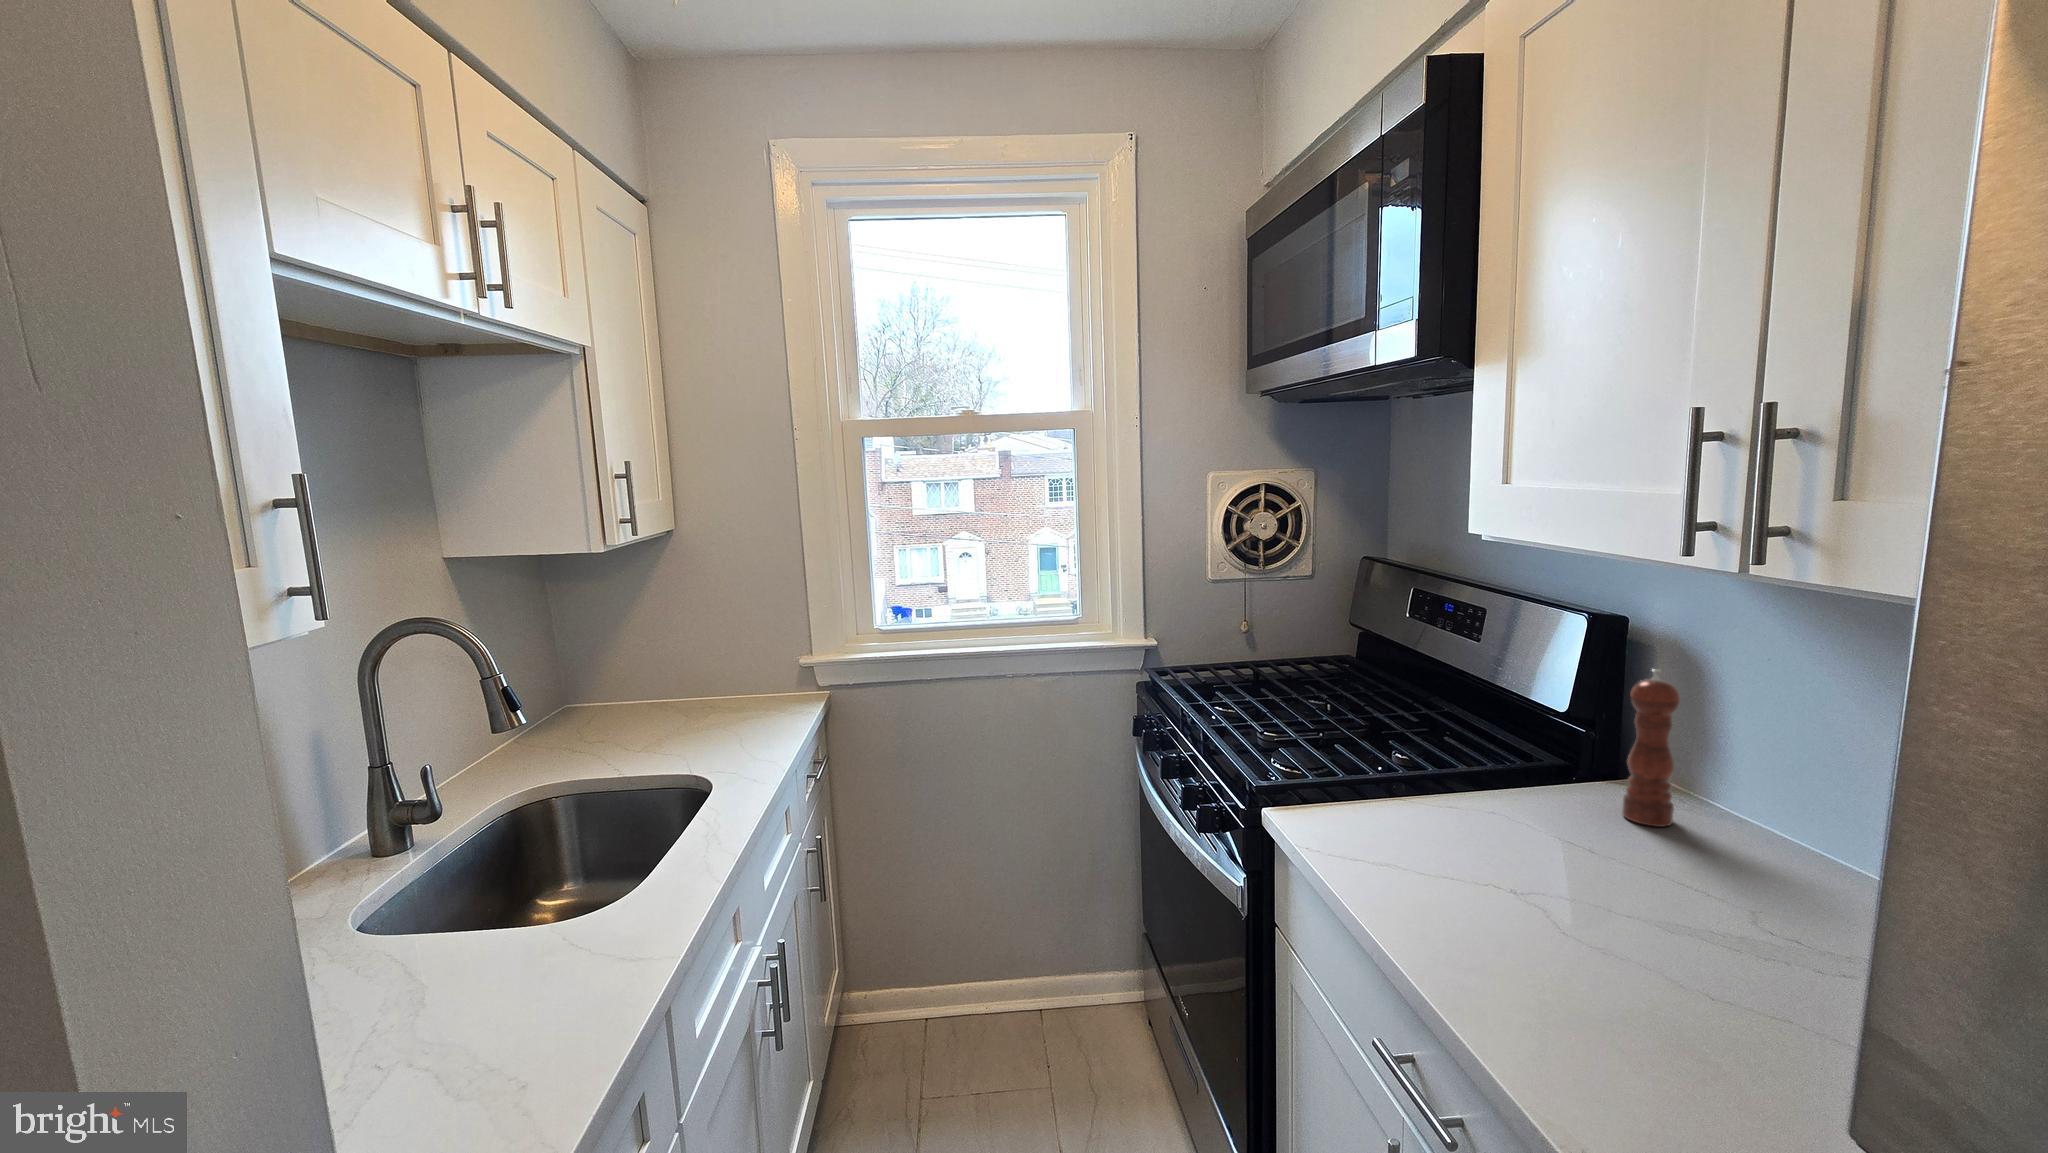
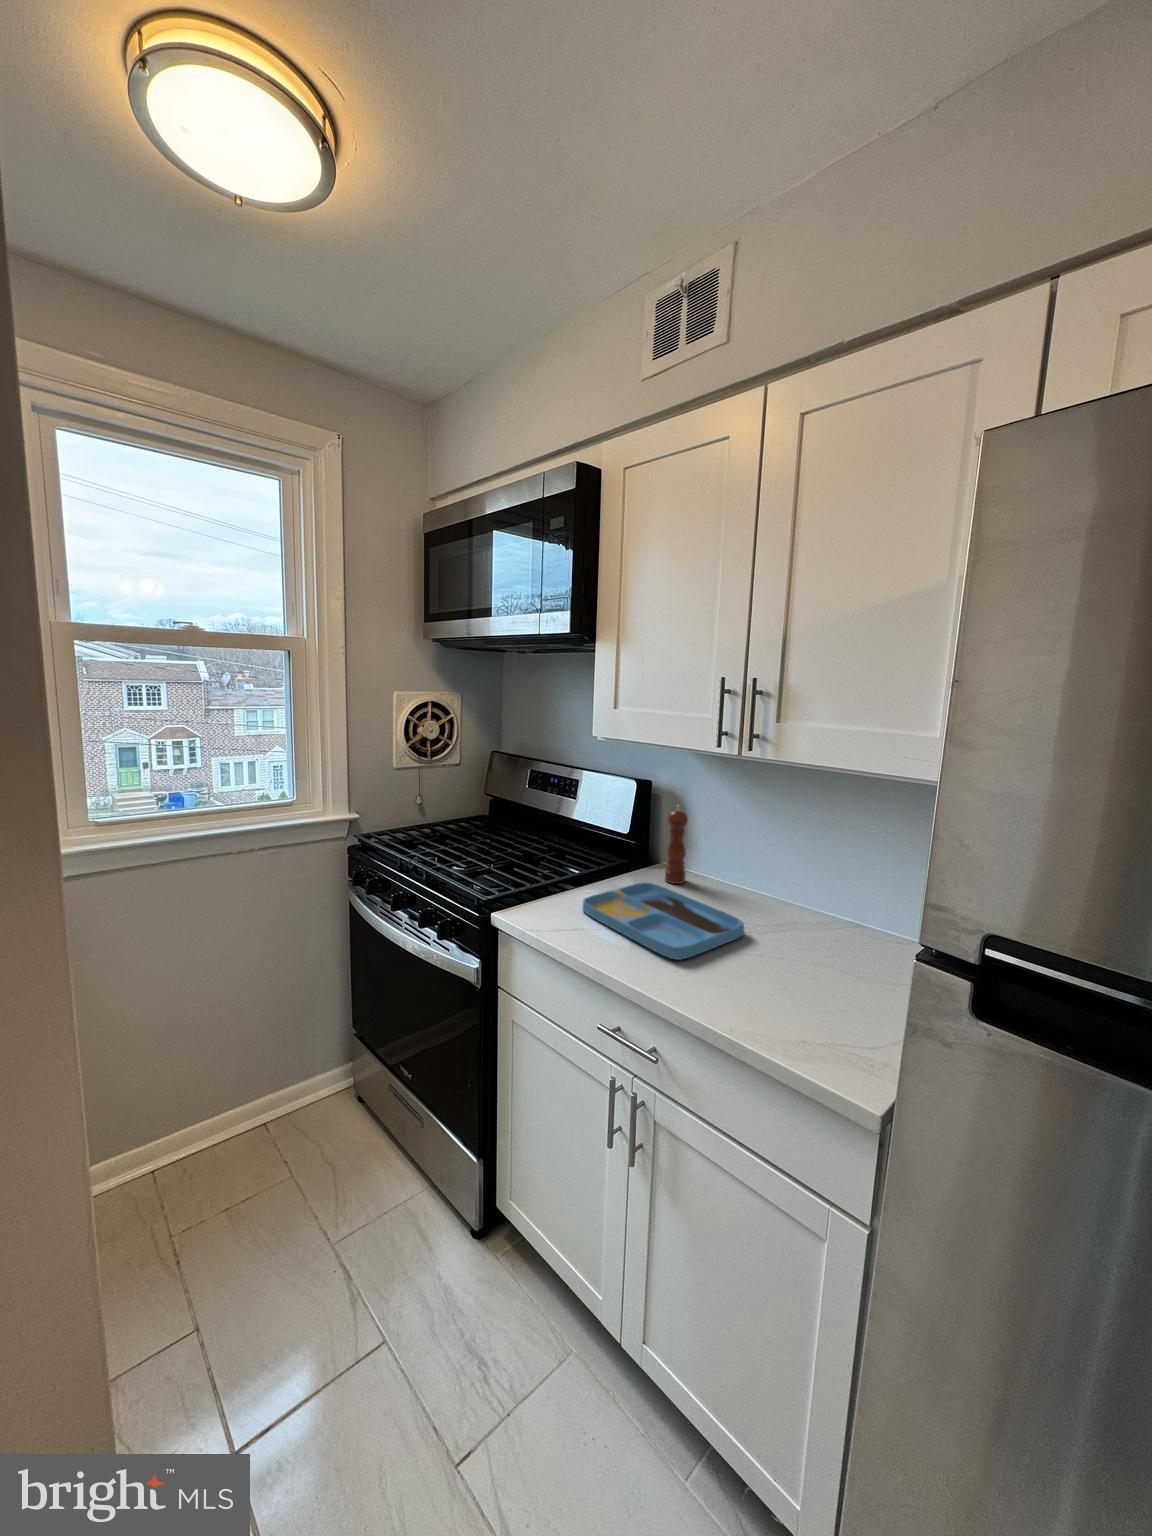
tray: none [1407,806,1750,964] -> present [582,883,744,960]

